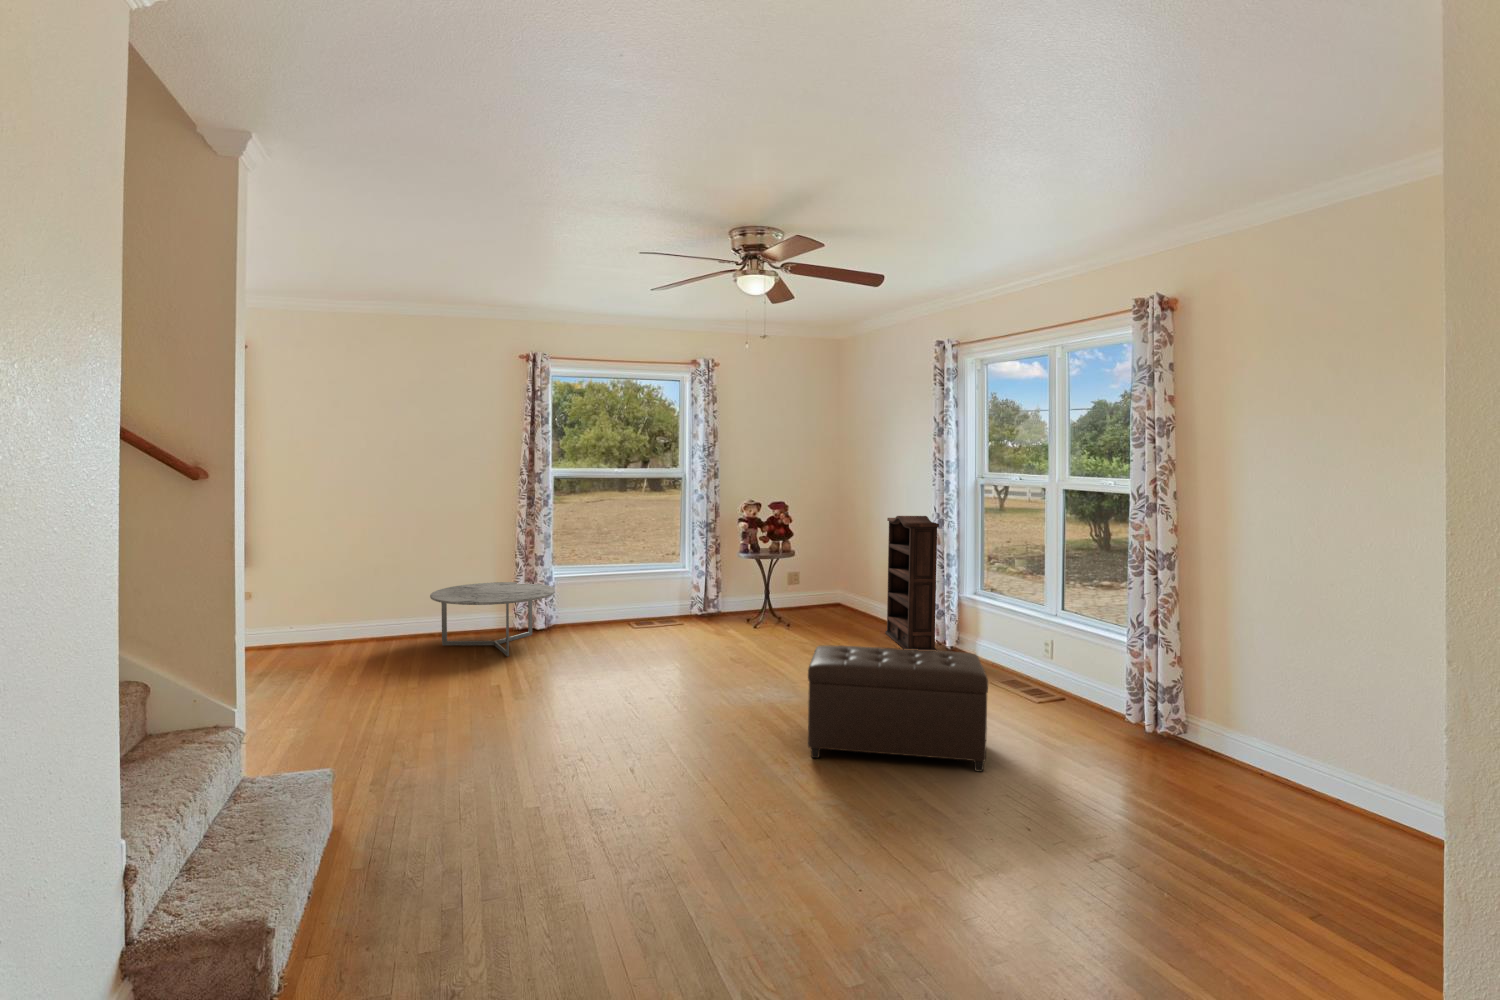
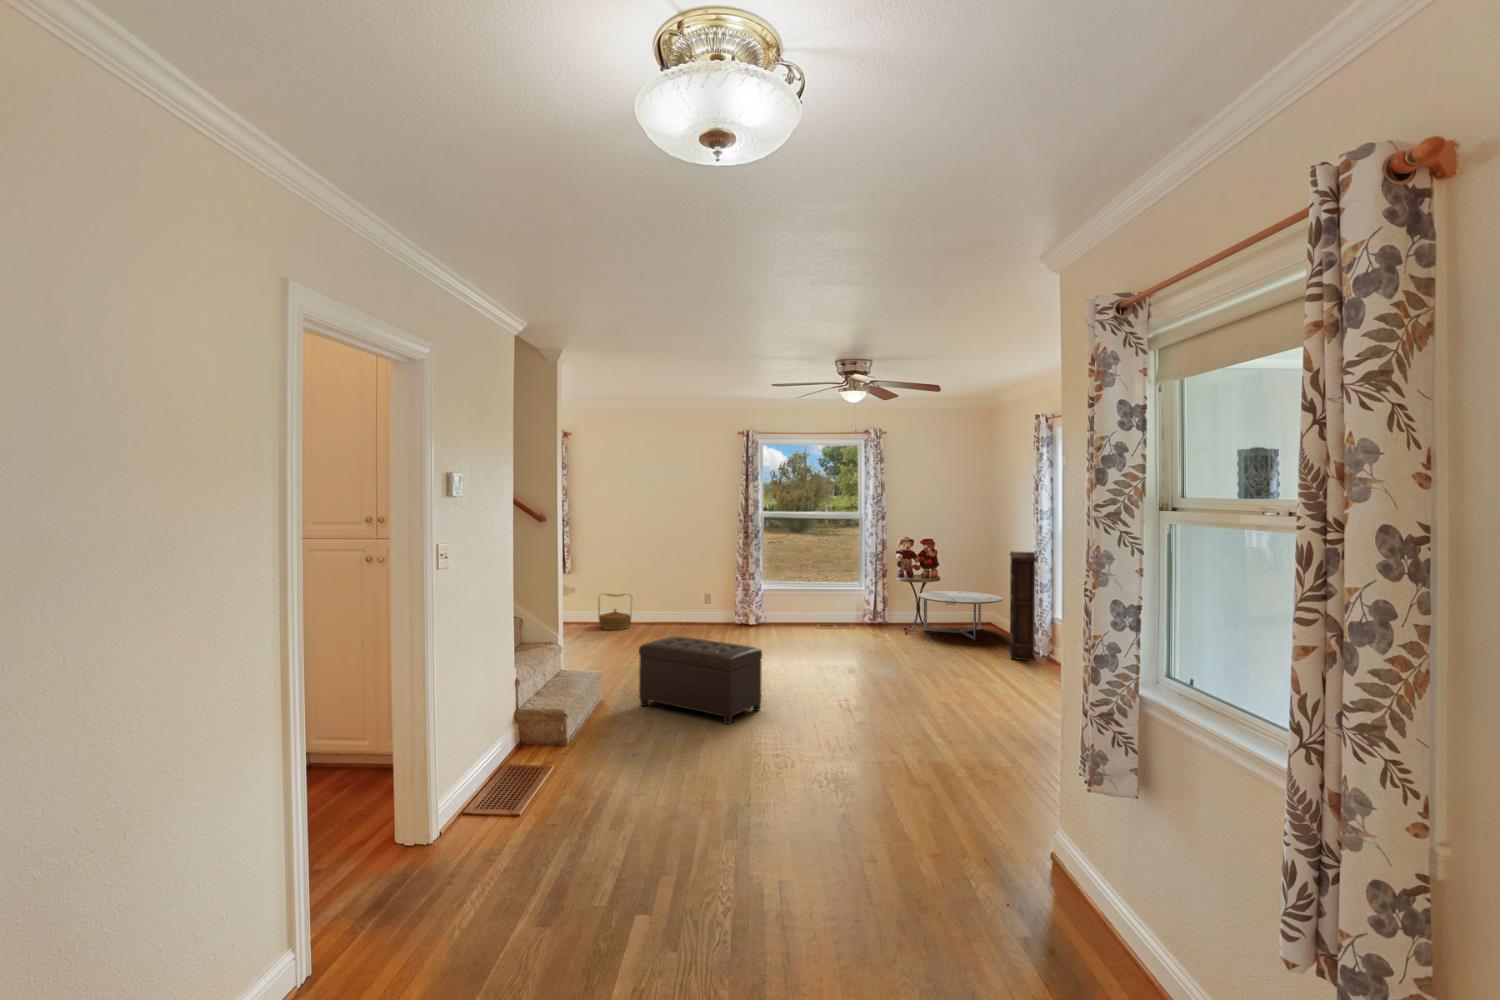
coffee table: present [430,582,555,656] -> present [919,591,1002,640]
woven basket: none [284,598,347,658] -> present [599,594,631,630]
ottoman: present [808,646,988,771] -> present [639,637,762,724]

